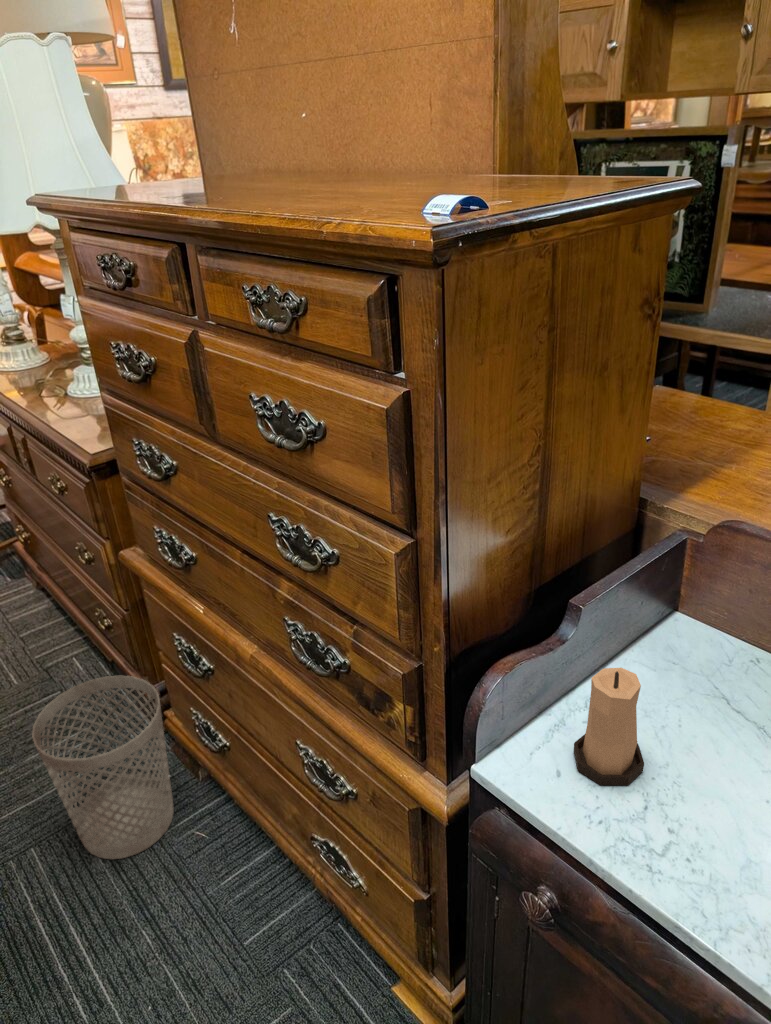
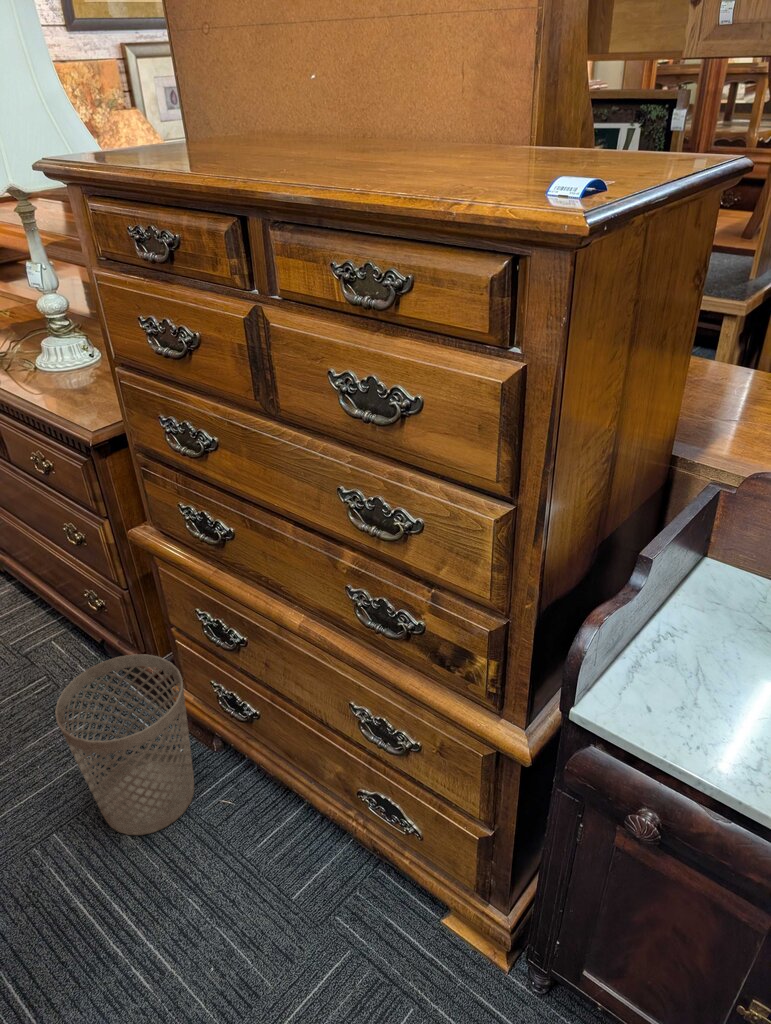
candle: present [574,668,644,785] -> none [657,610,729,716]

